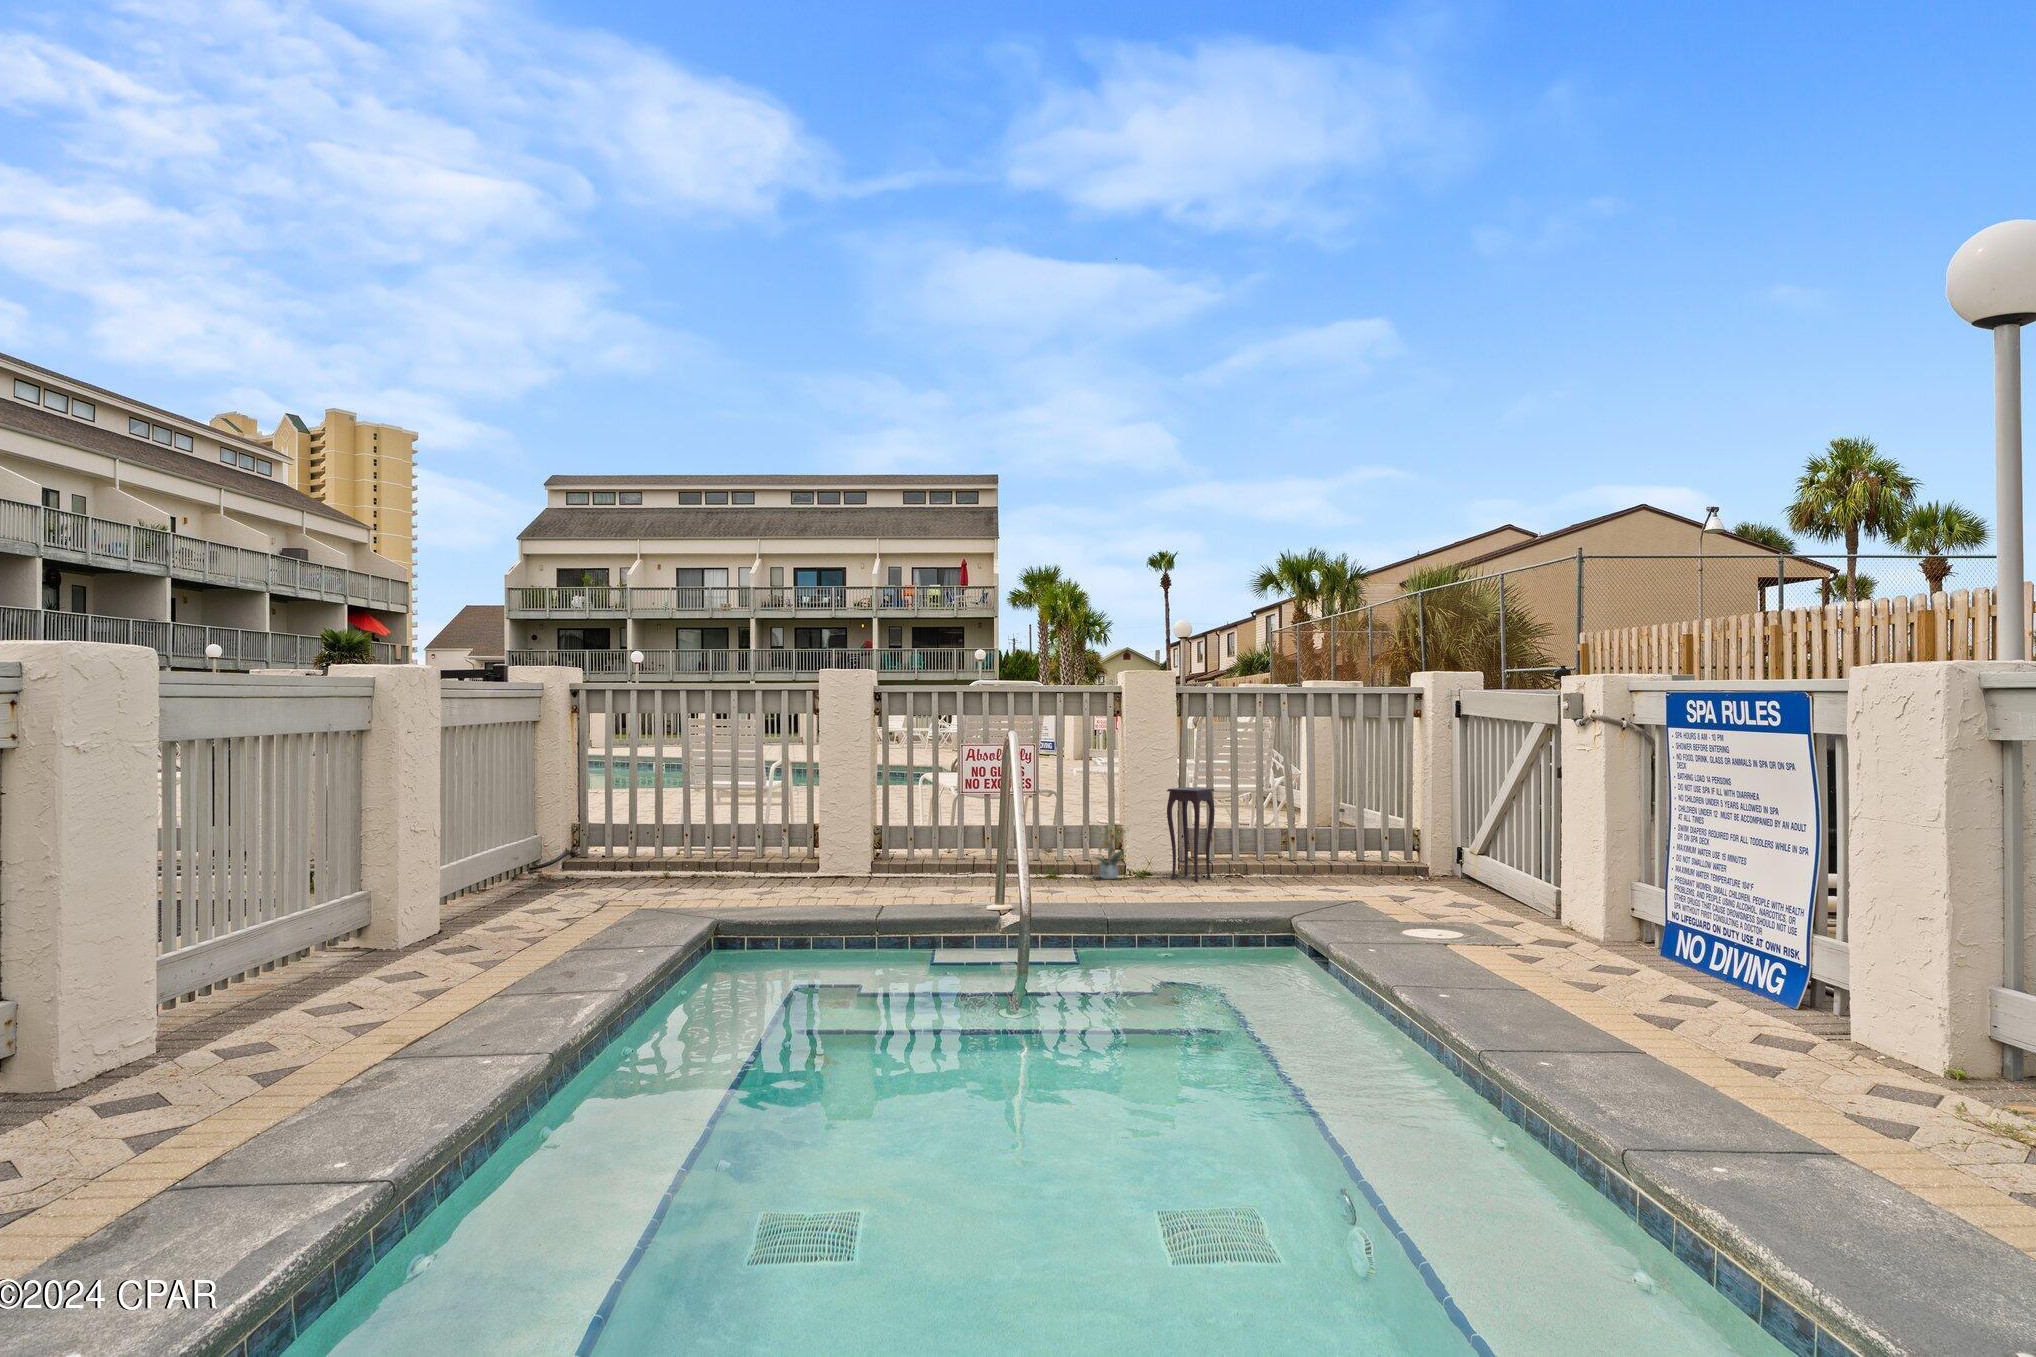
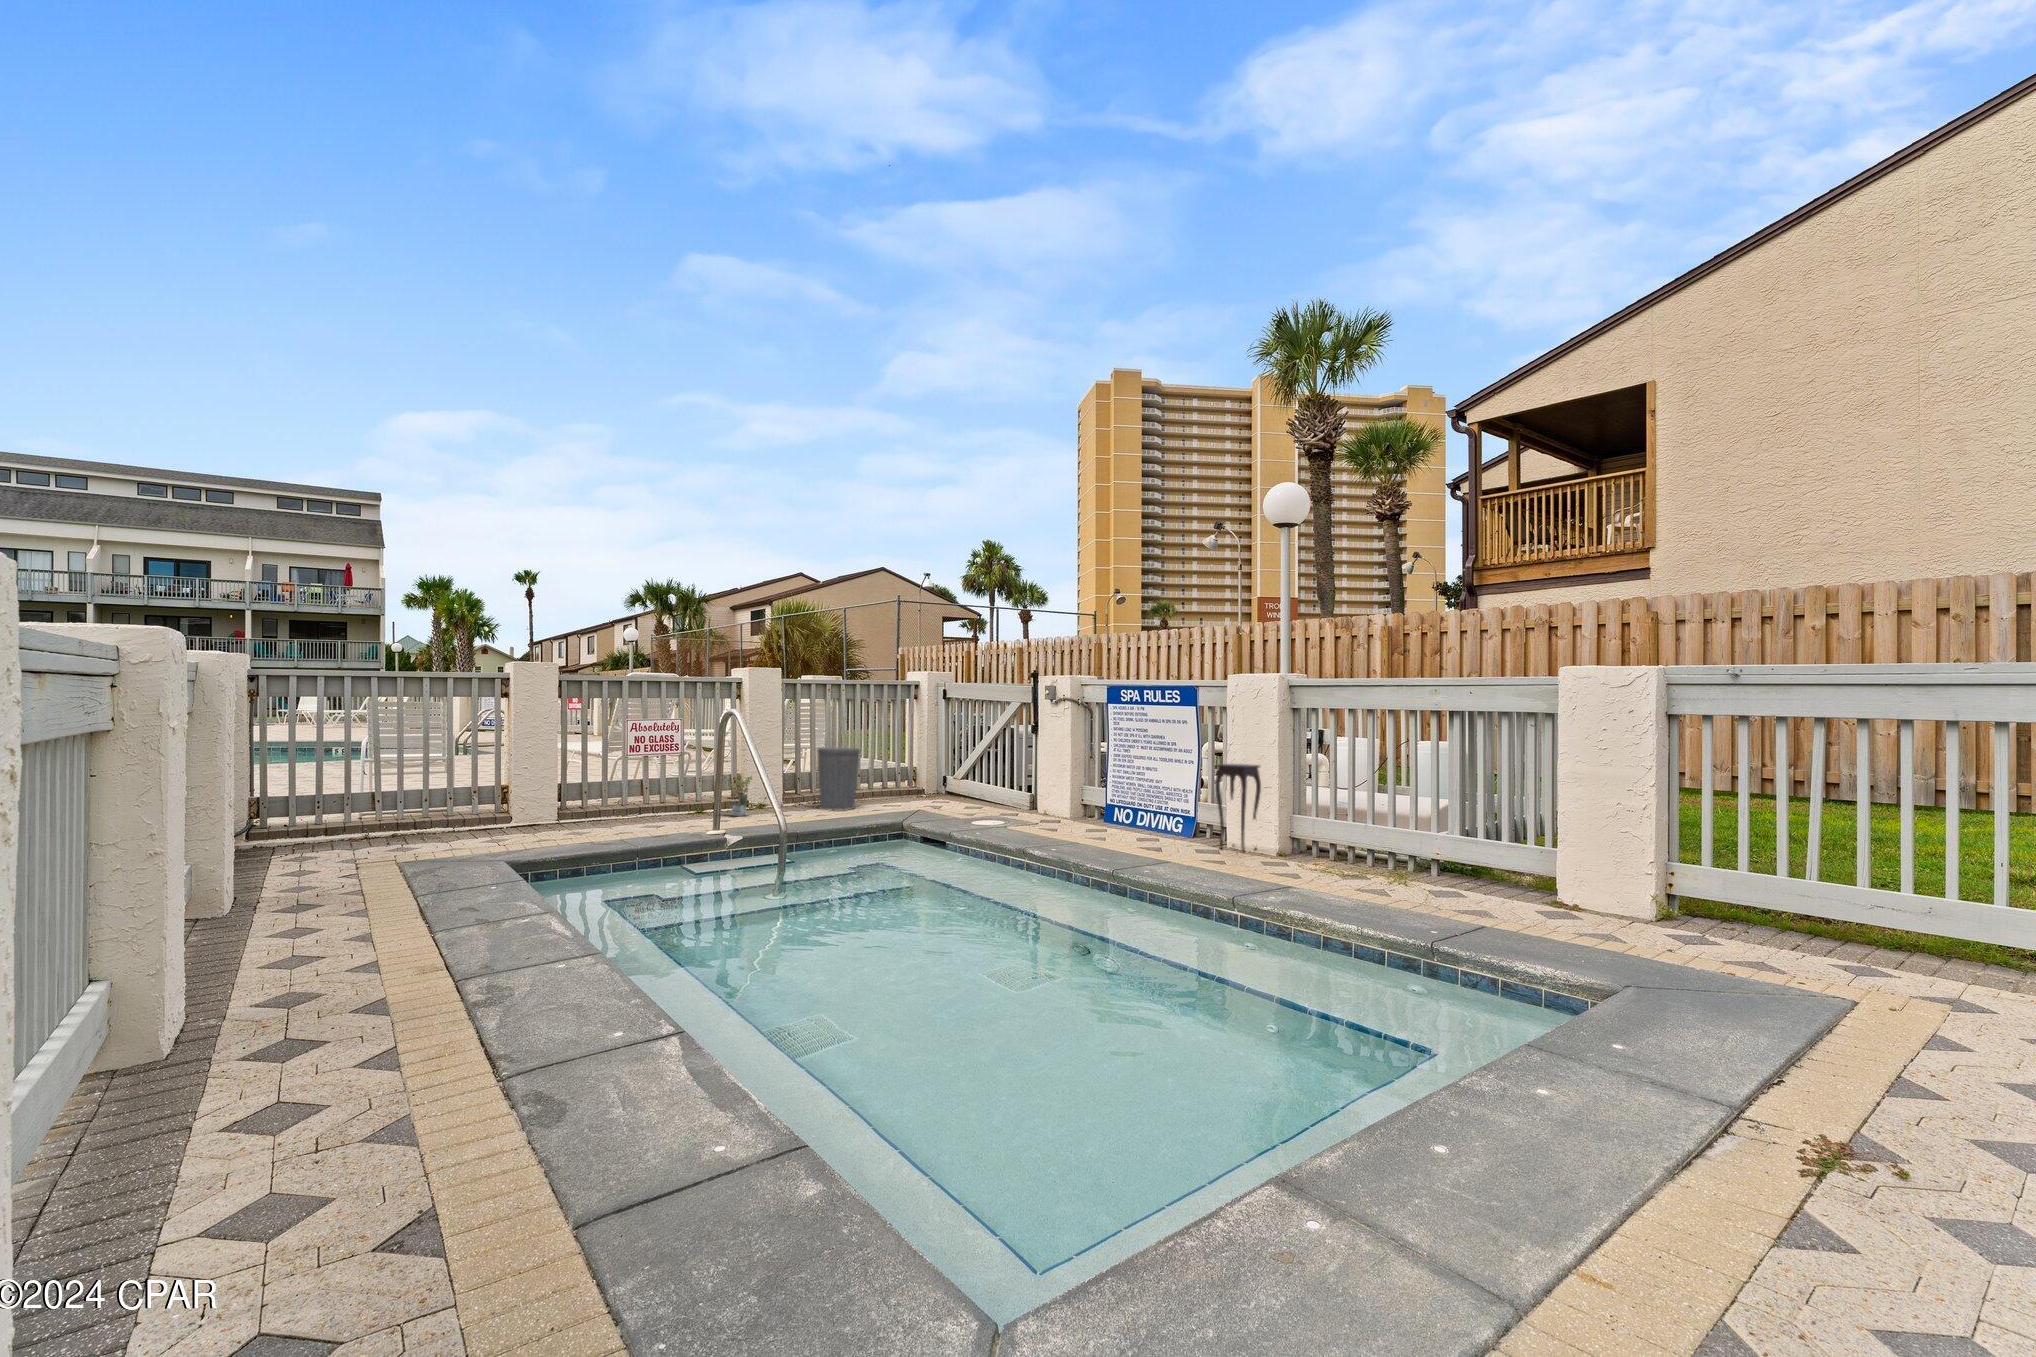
side table: present [1167,787,1215,882] -> present [1215,764,1261,852]
trash can: none [1233,787,1297,882] -> present [817,747,860,810]

